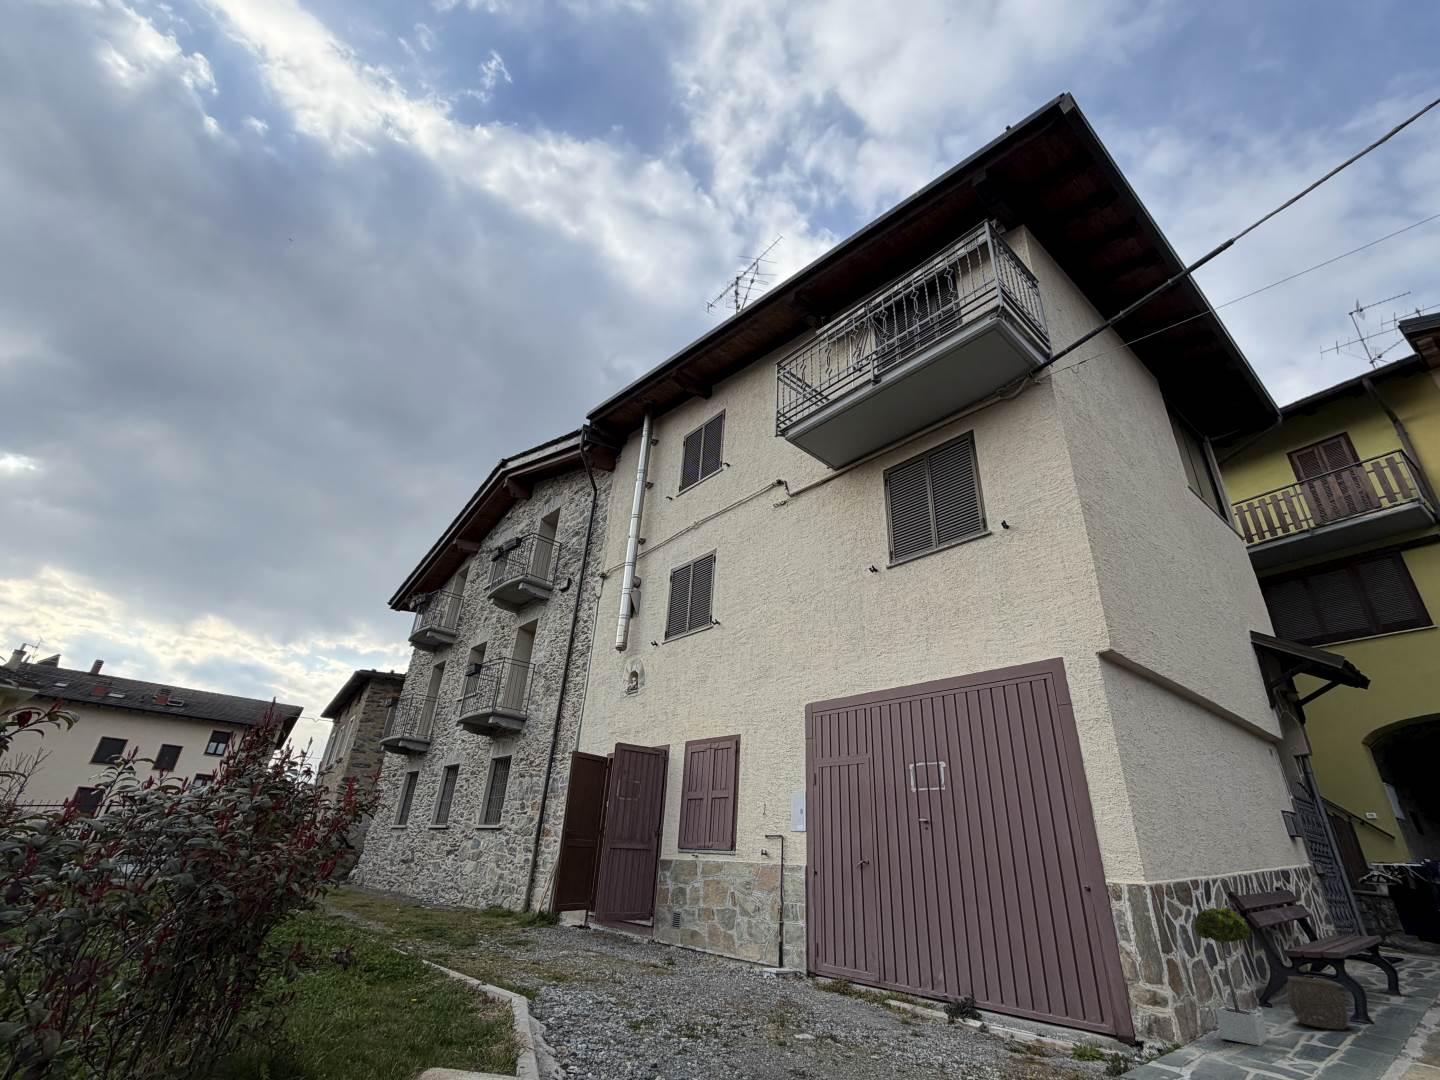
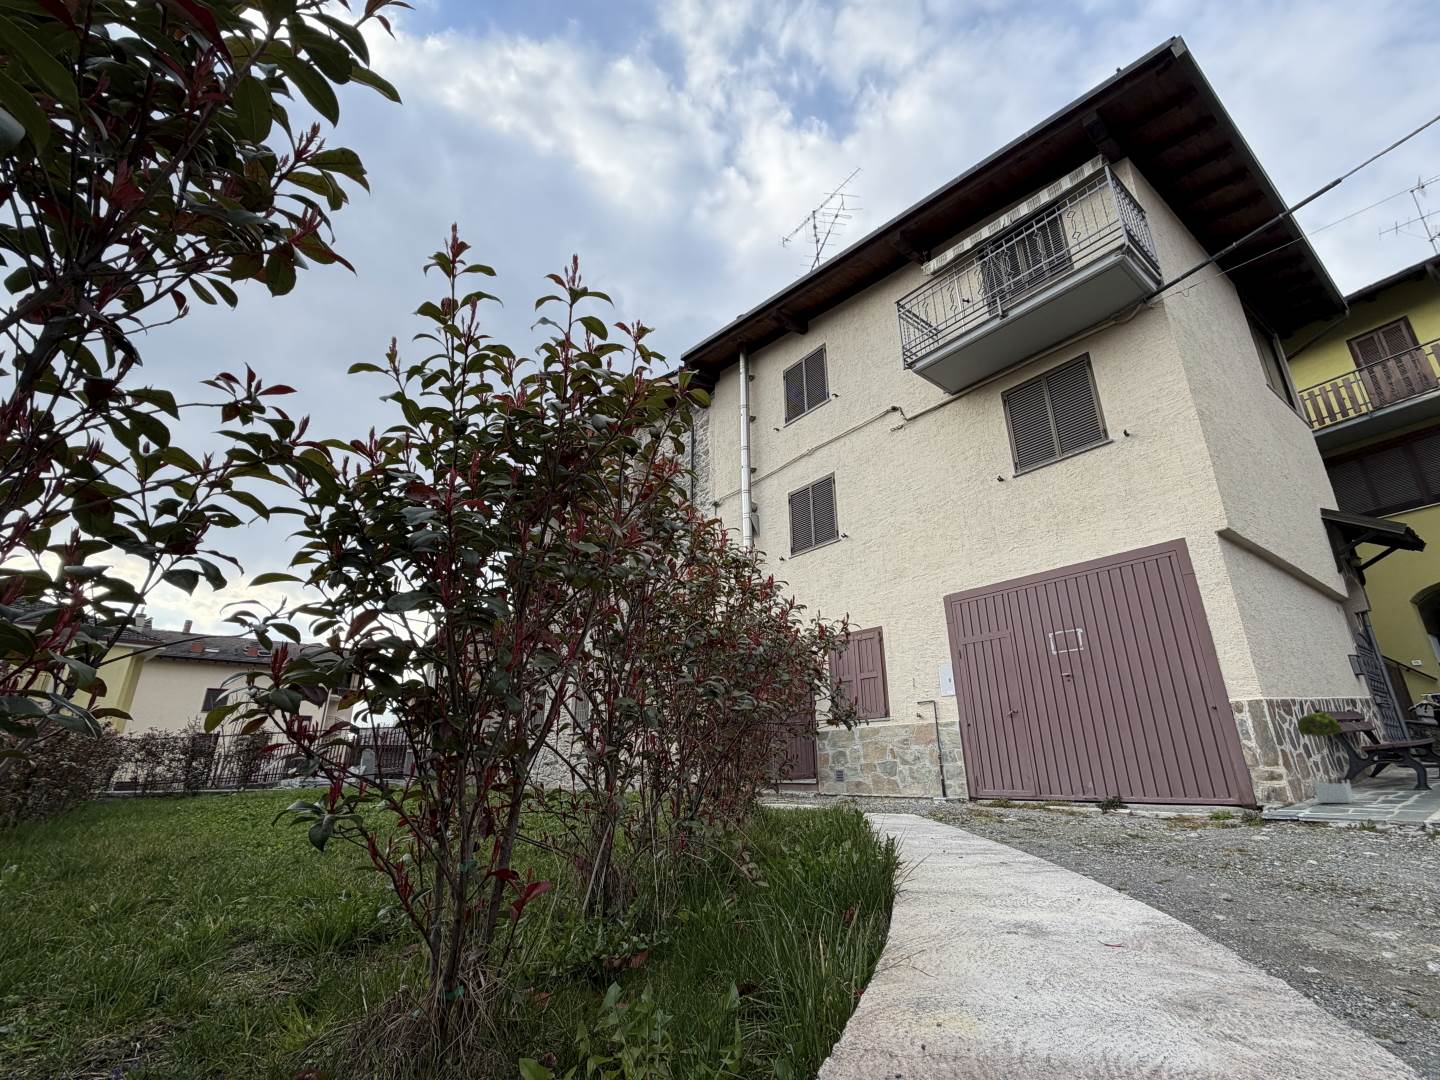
woven basket: present [1287,976,1347,1030] -> none [1365,762,1413,794]

